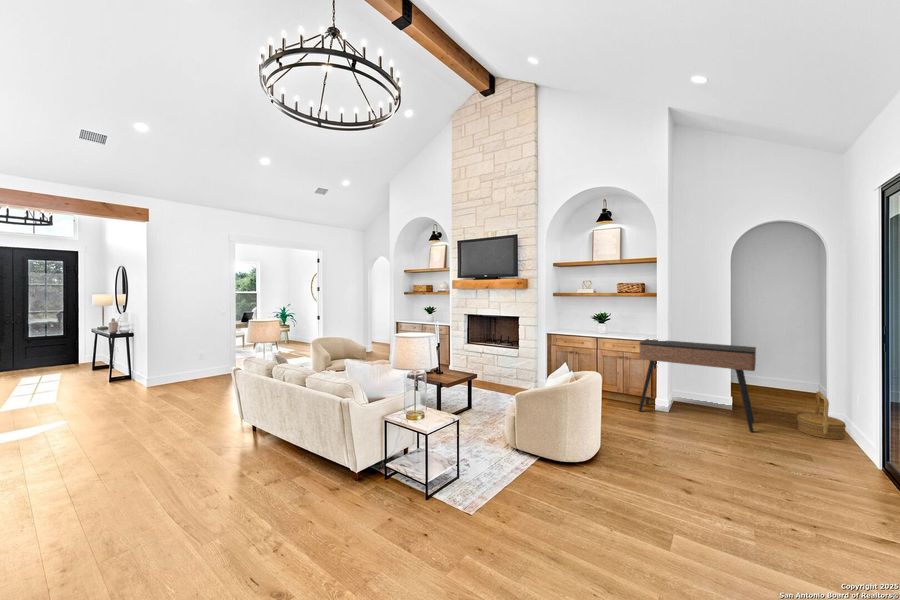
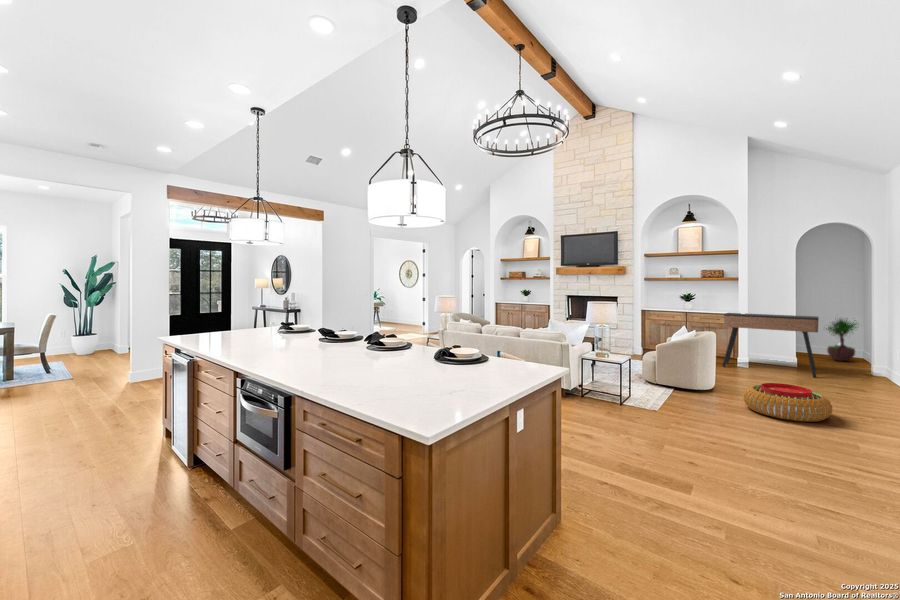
potted tree: none [764,338,810,396] -> present [826,318,857,361]
woven basket: present [797,391,846,439] -> none [850,349,888,382]
pouf: none [634,474,768,562] -> present [743,383,832,422]

